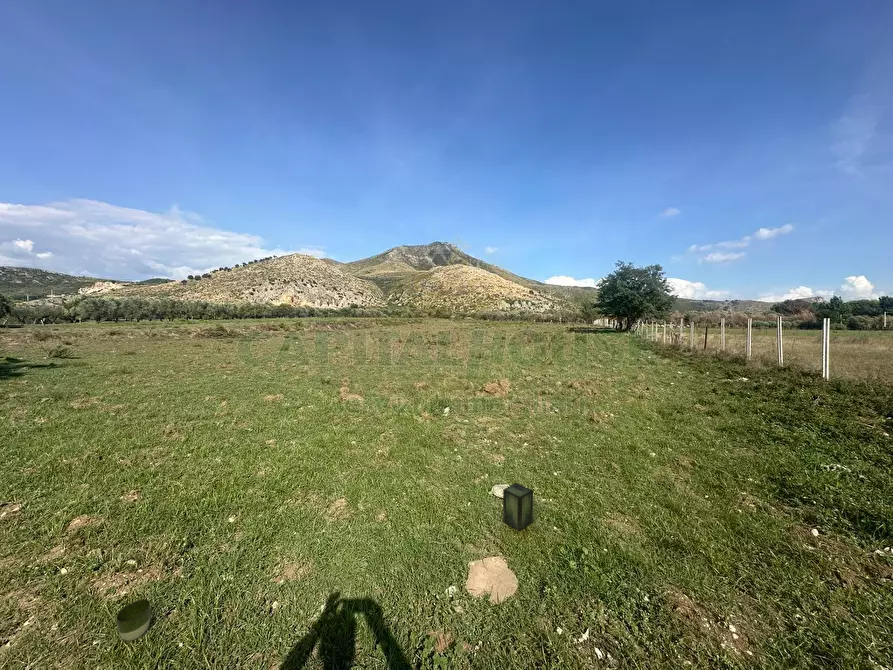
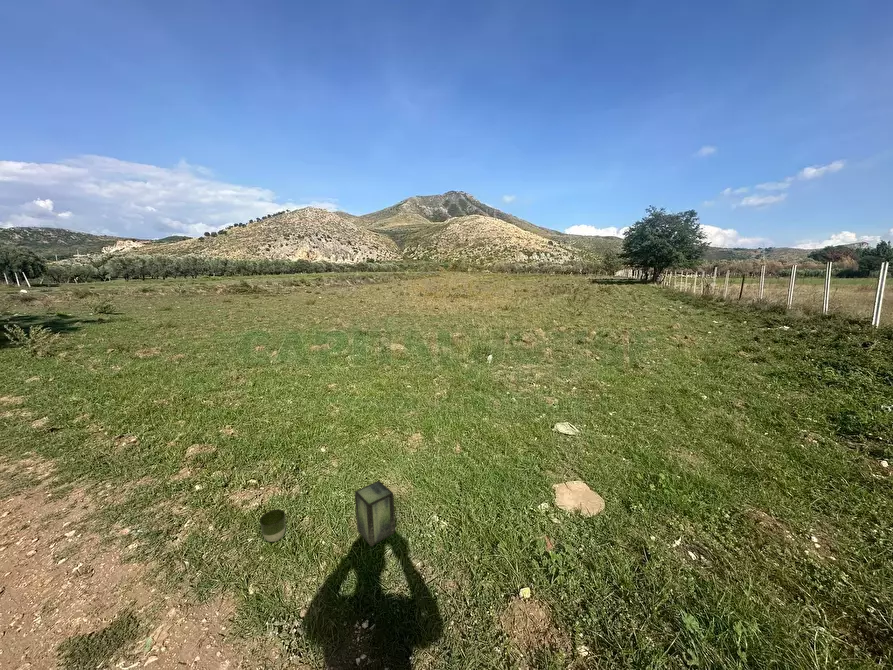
storage box: present [503,483,533,532] -> present [355,481,395,546]

